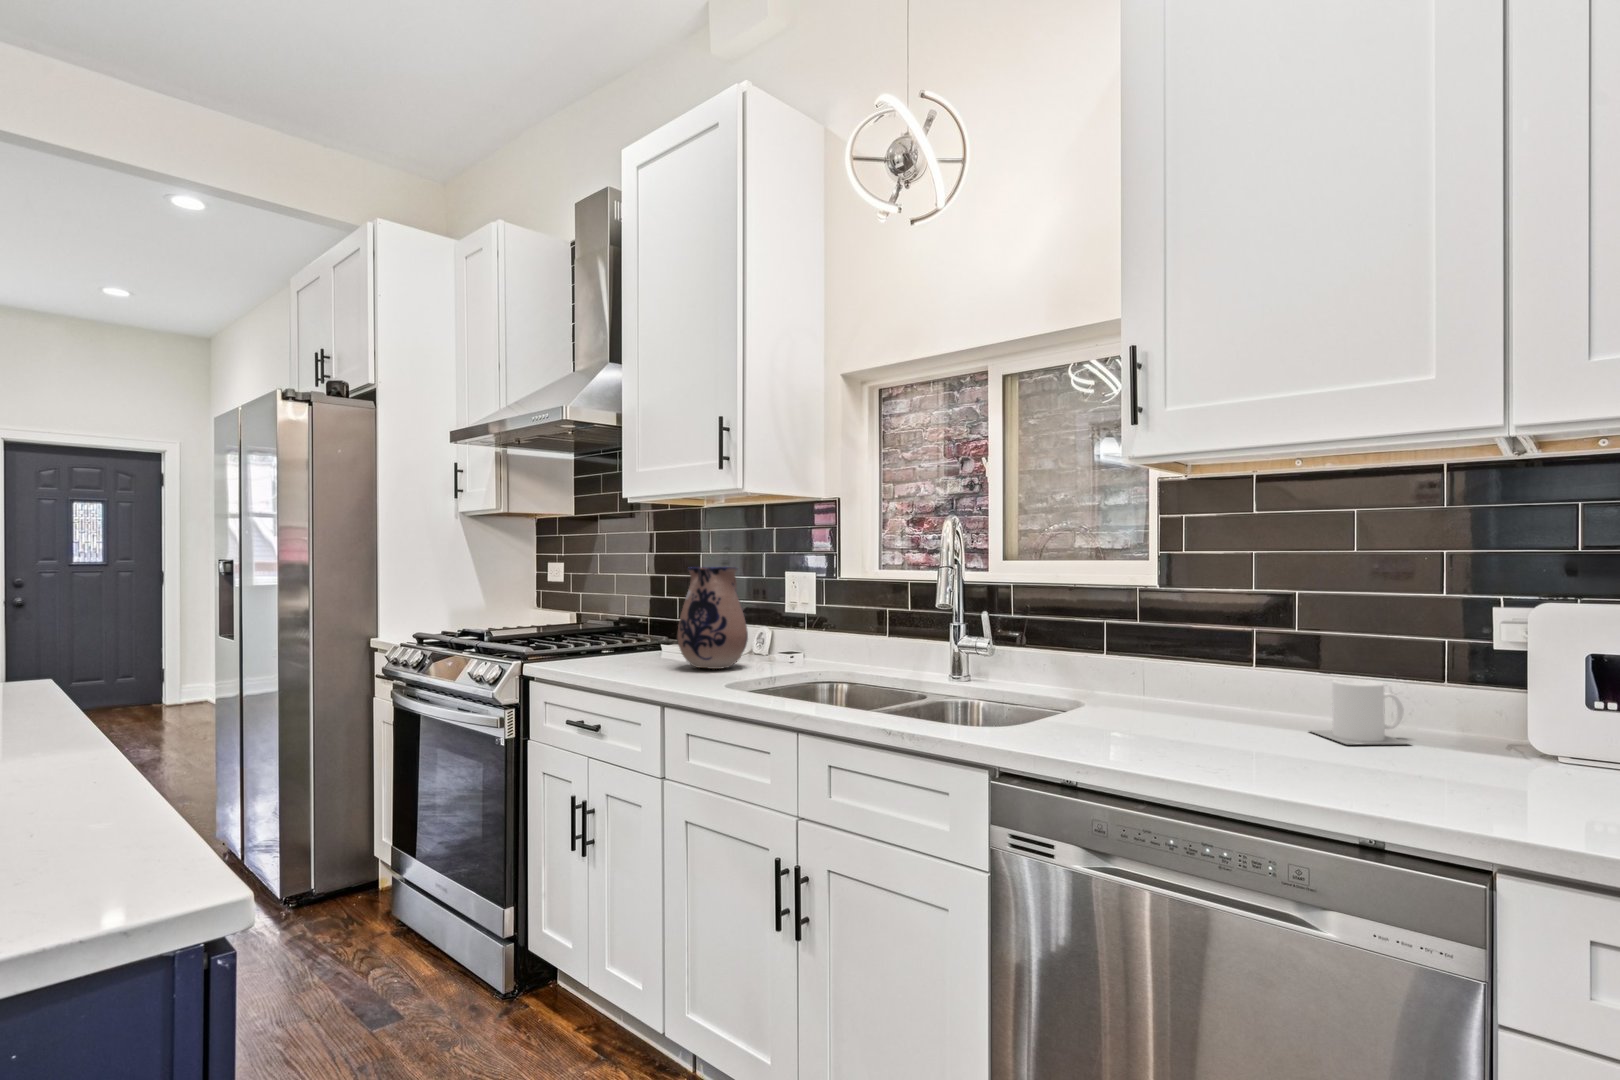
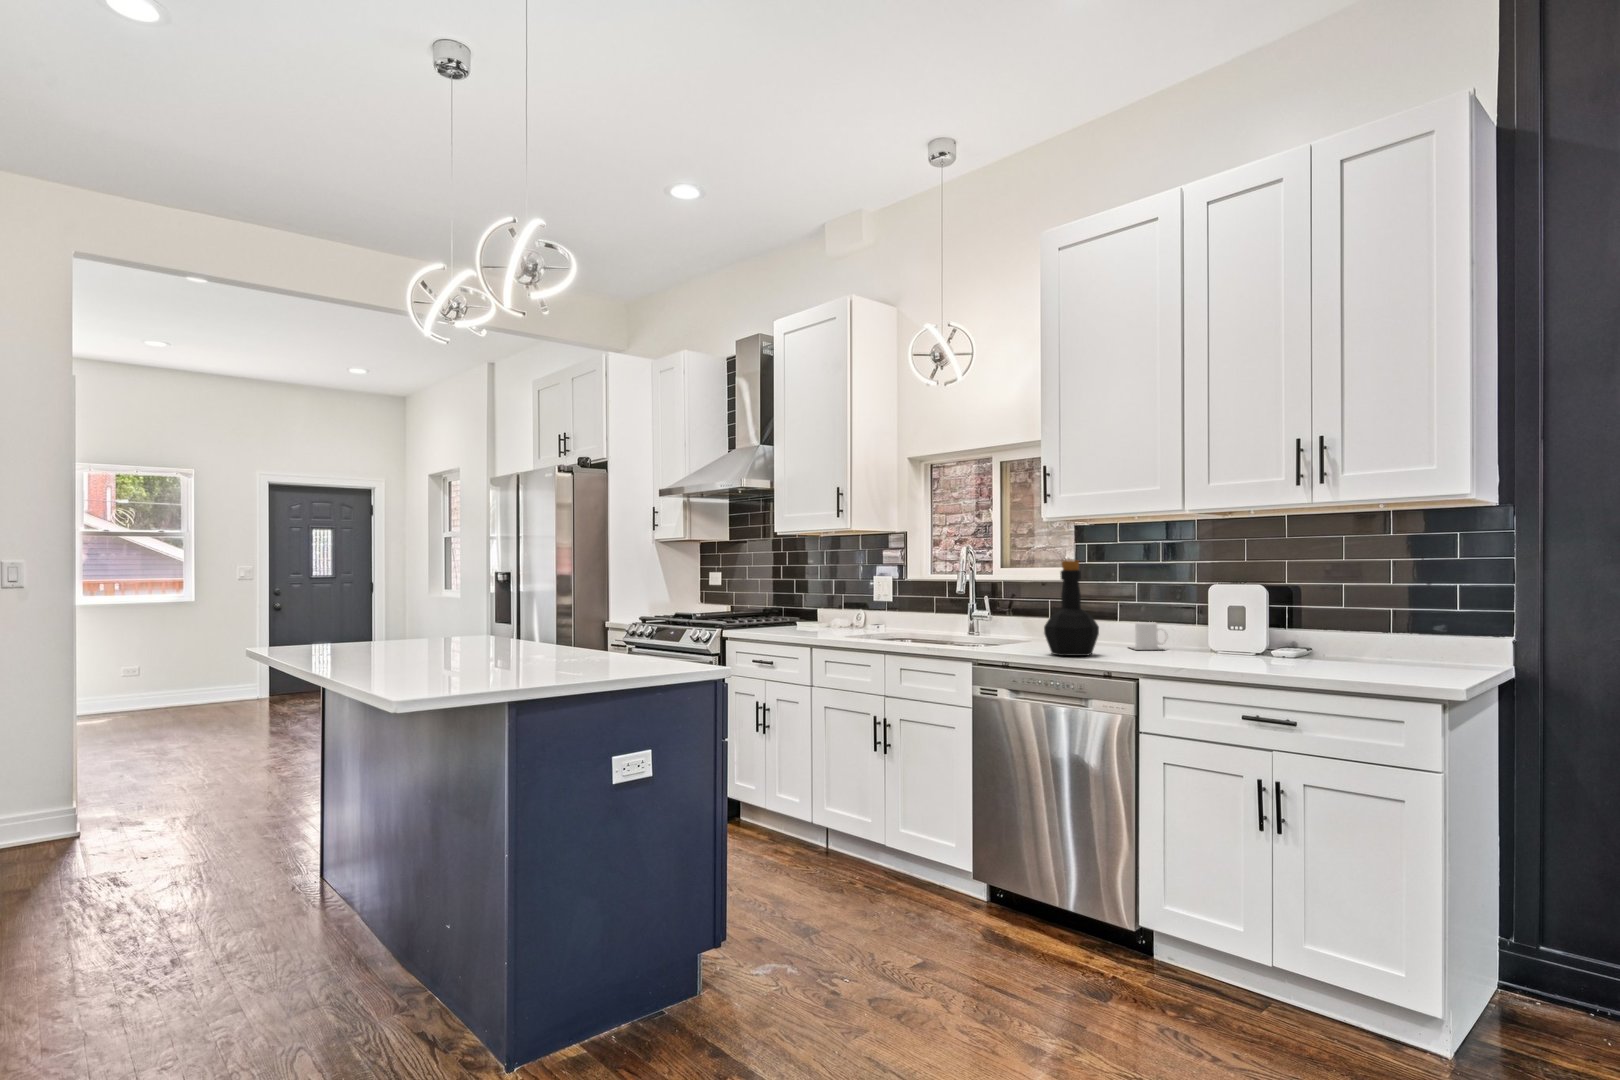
bottle: none [1164,547,1292,776] -> present [1044,560,1099,656]
ceramic pitcher: present [677,567,748,669] -> none [814,573,853,630]

